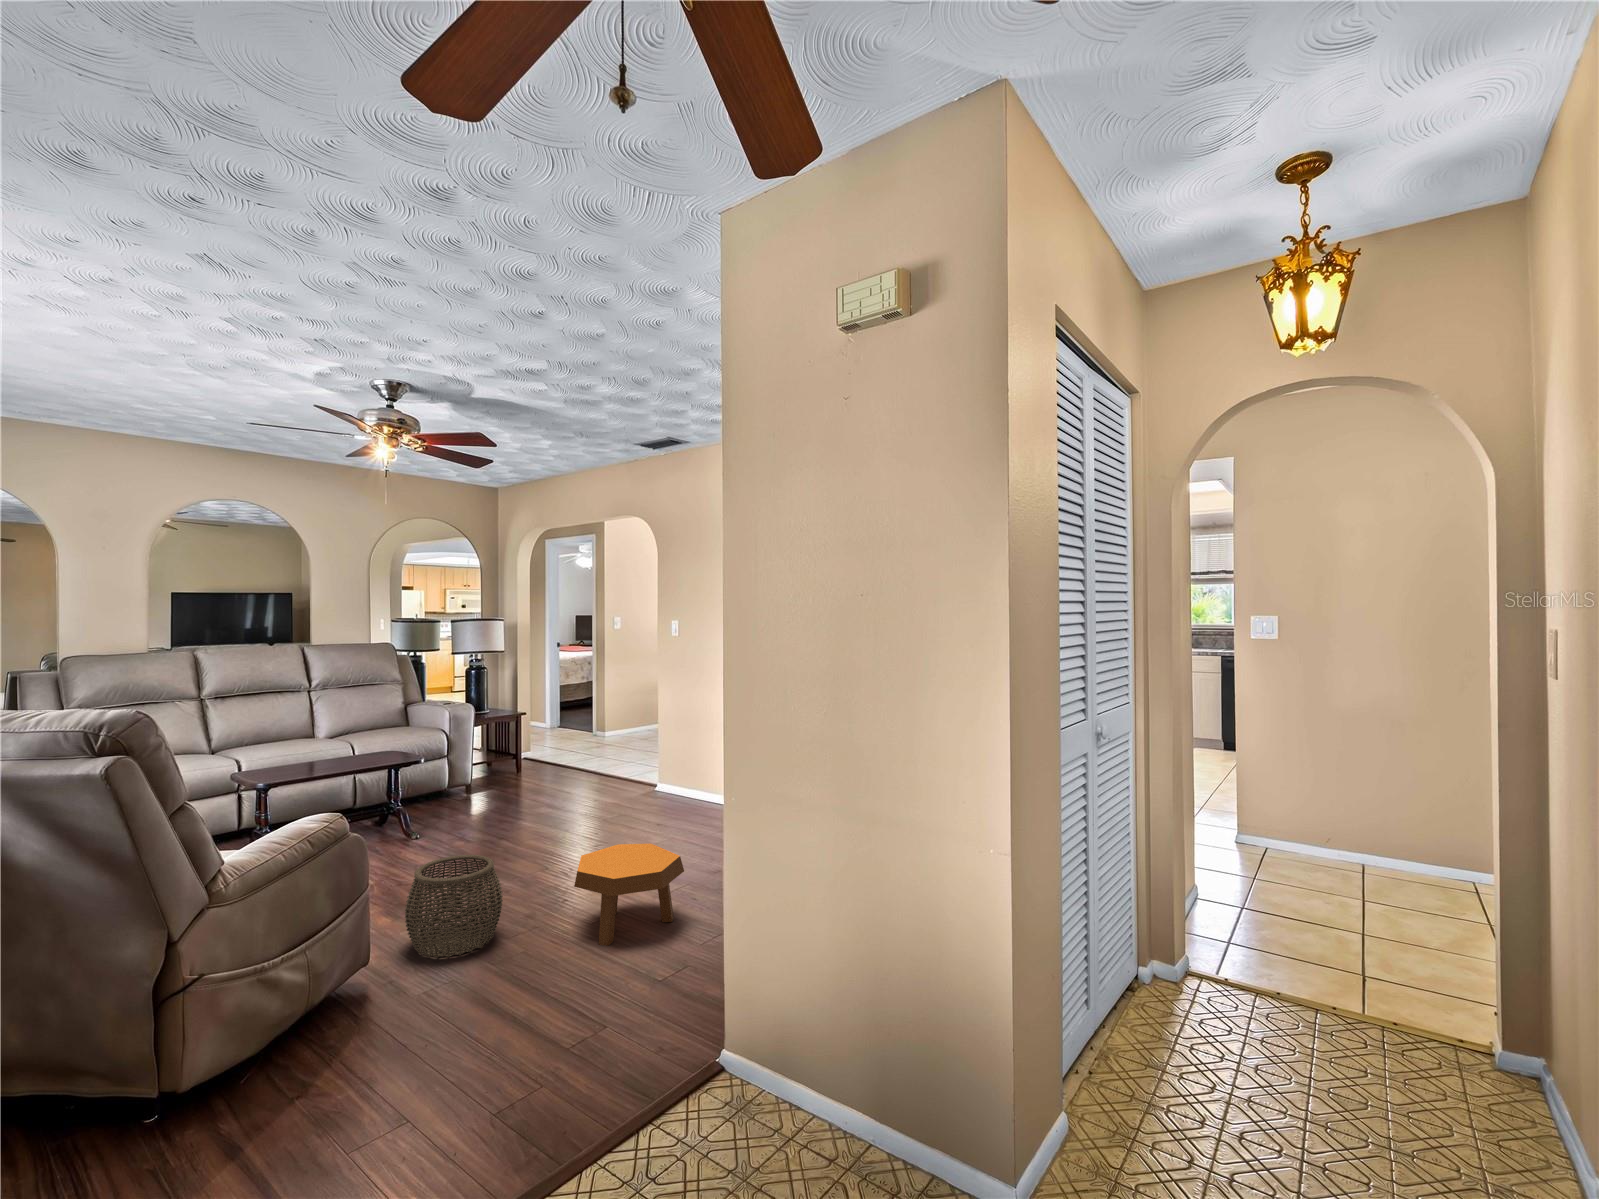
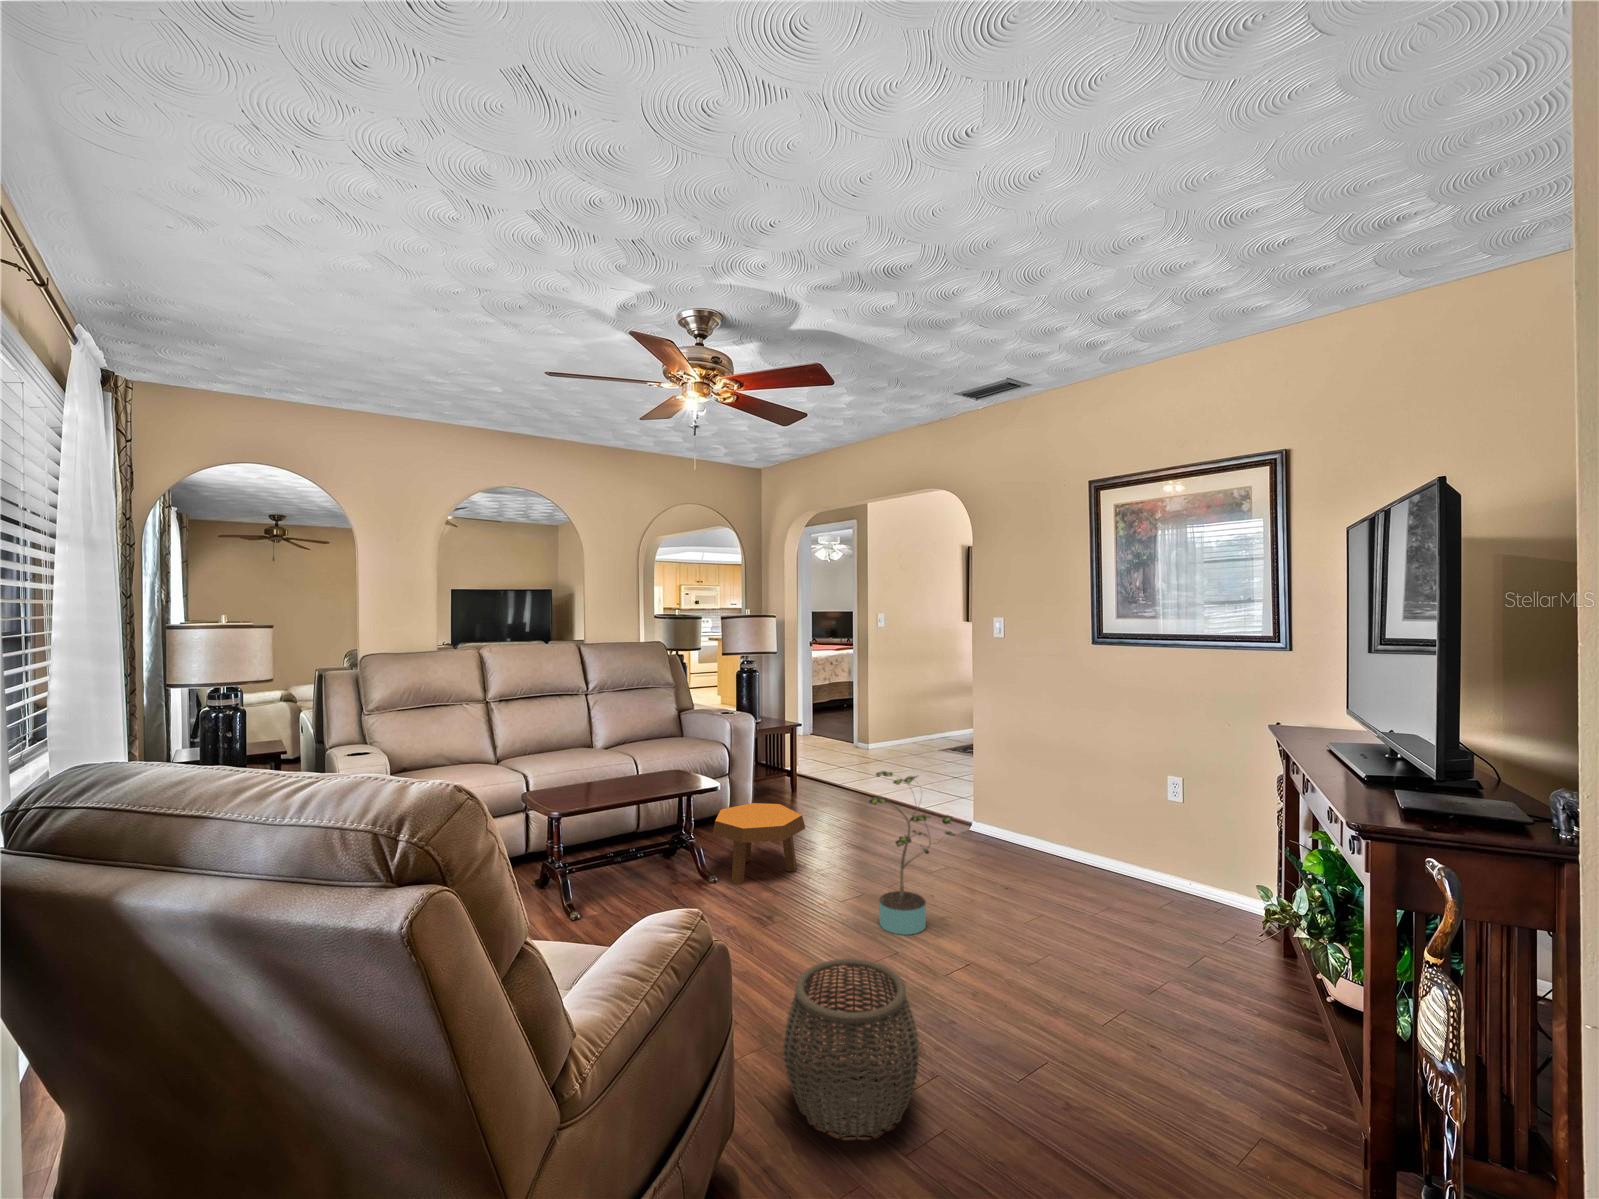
potted plant: none [523,740,594,859] -> present [869,771,955,935]
footstool: present [574,844,684,946] -> present [713,803,805,885]

